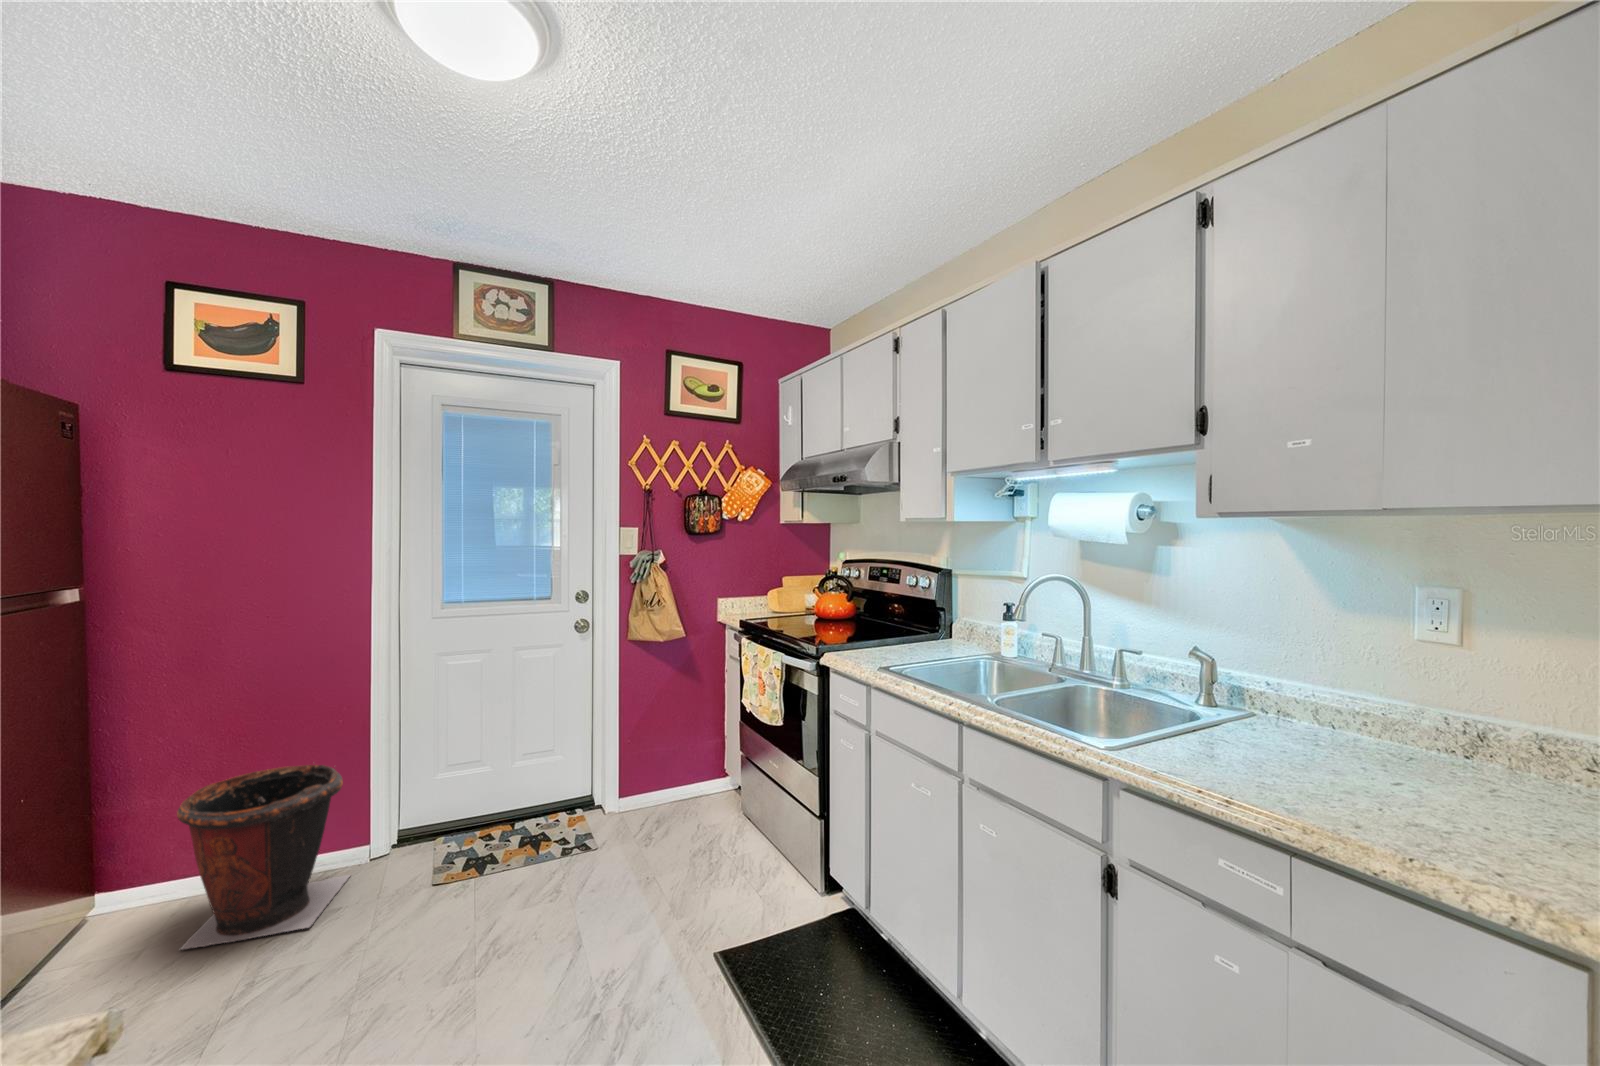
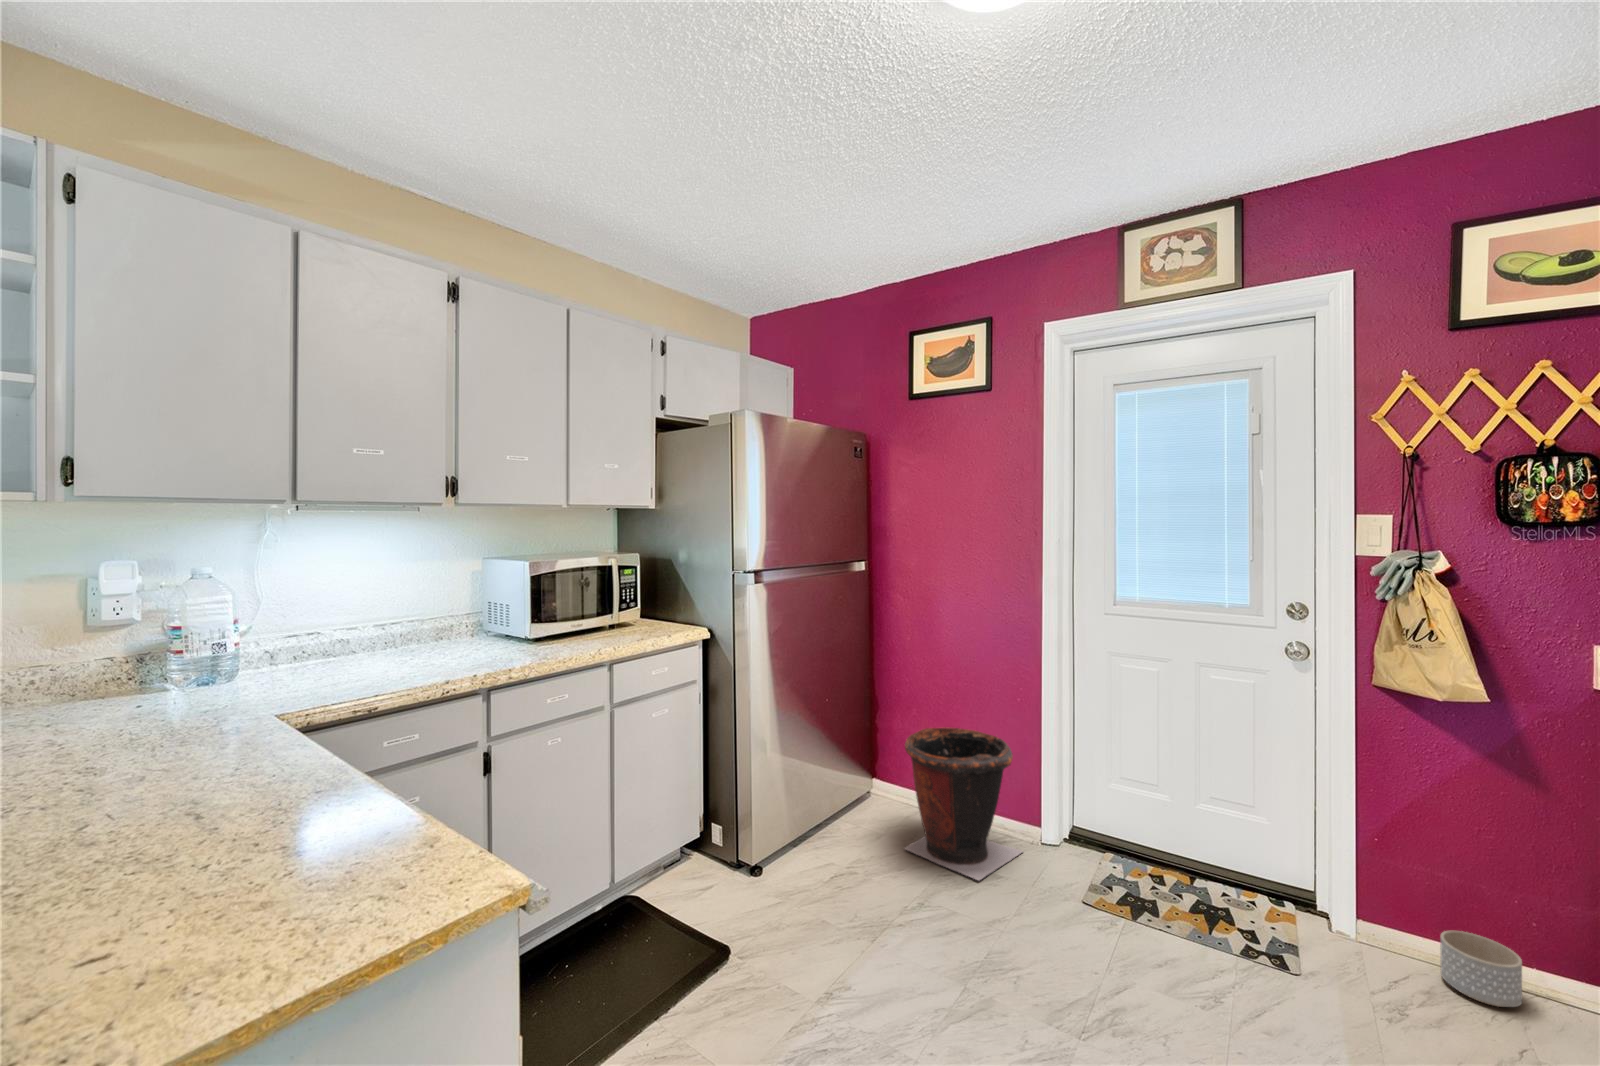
planter: none [662,776,695,814] -> present [1440,931,1522,1007]

